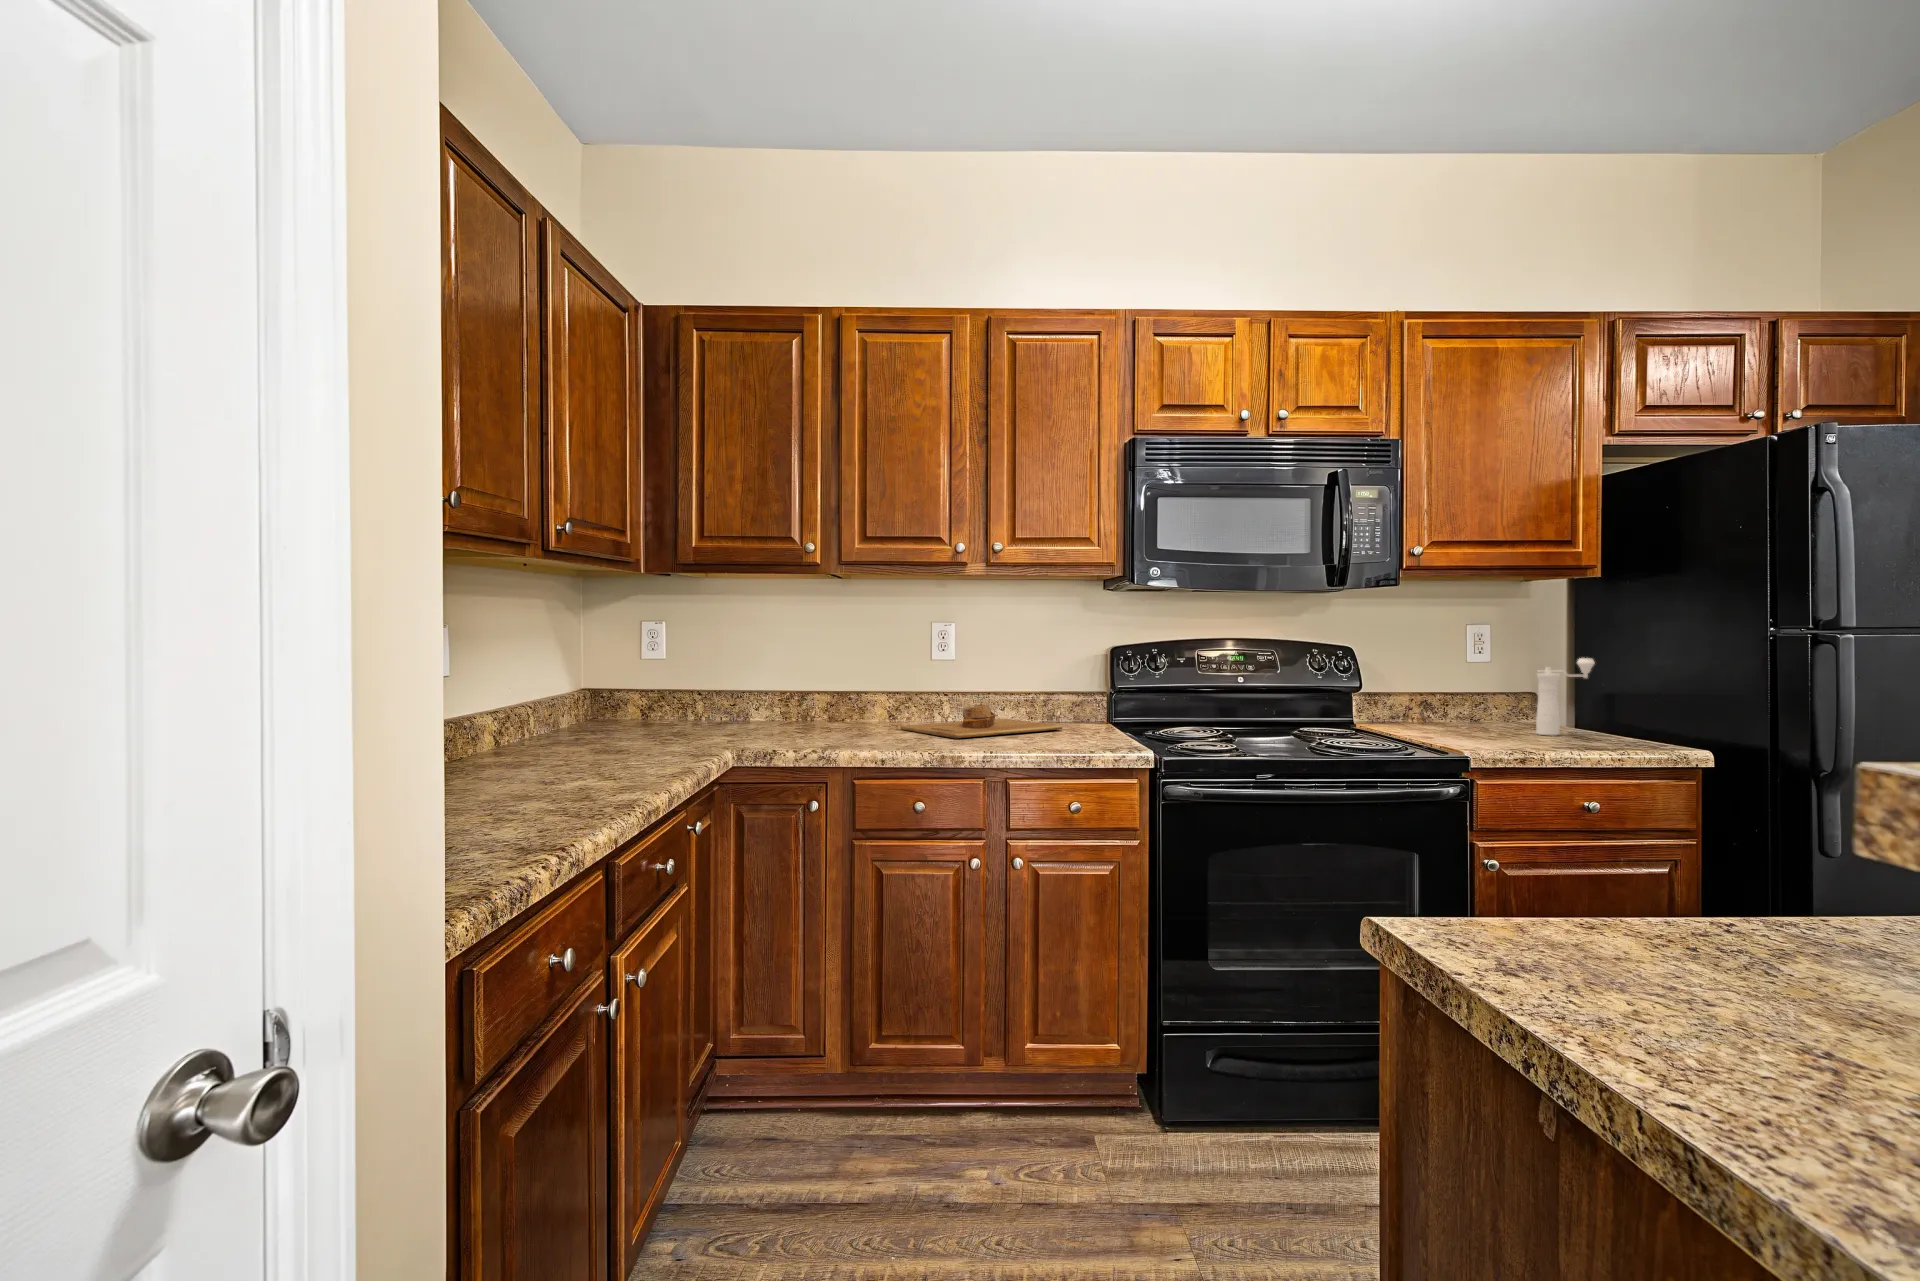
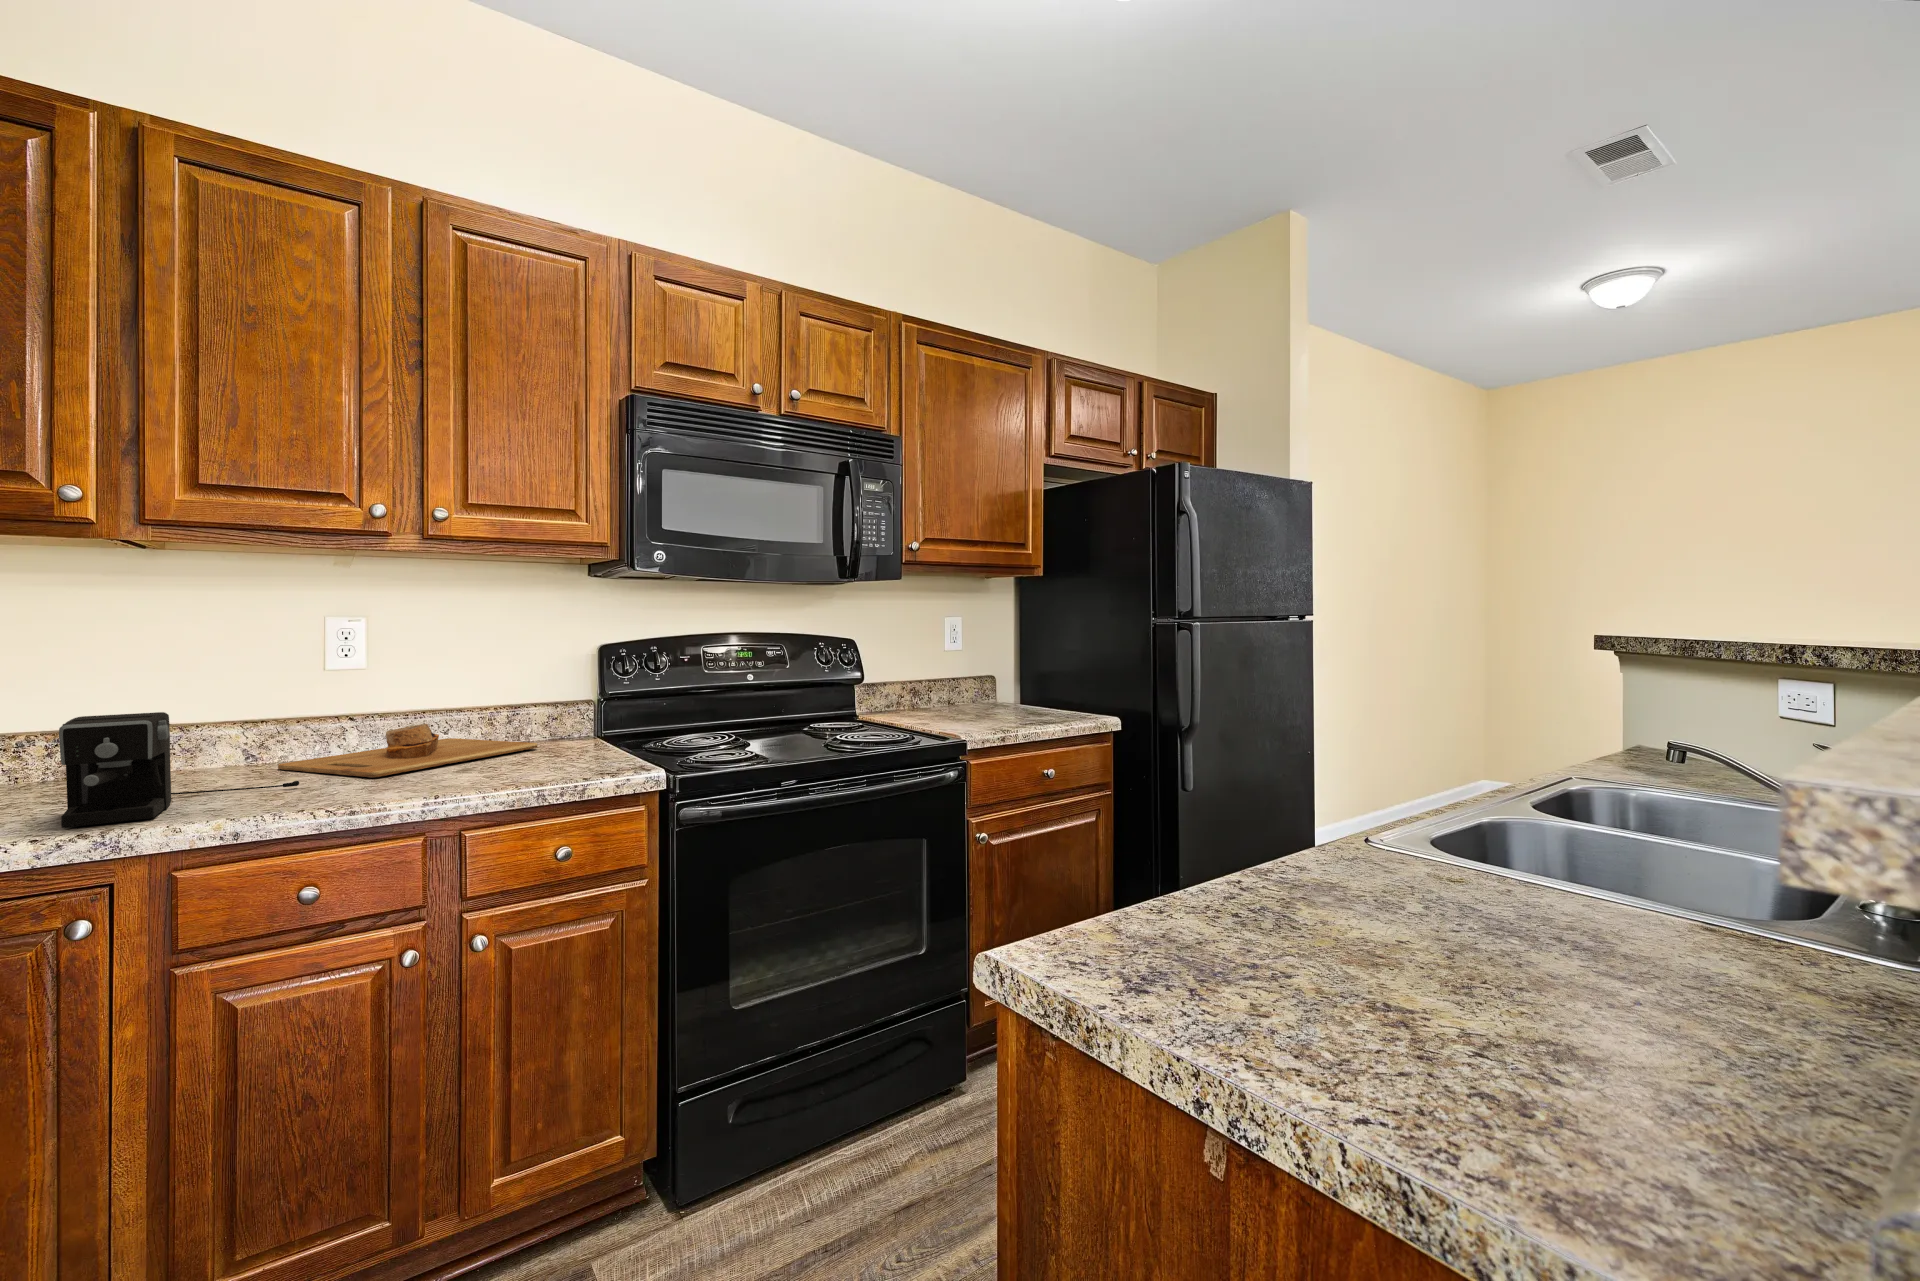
pepper mill: present [1536,658,1595,736] -> none [1000,647,1040,715]
coffee maker: none [807,684,915,748] -> present [59,712,299,828]

